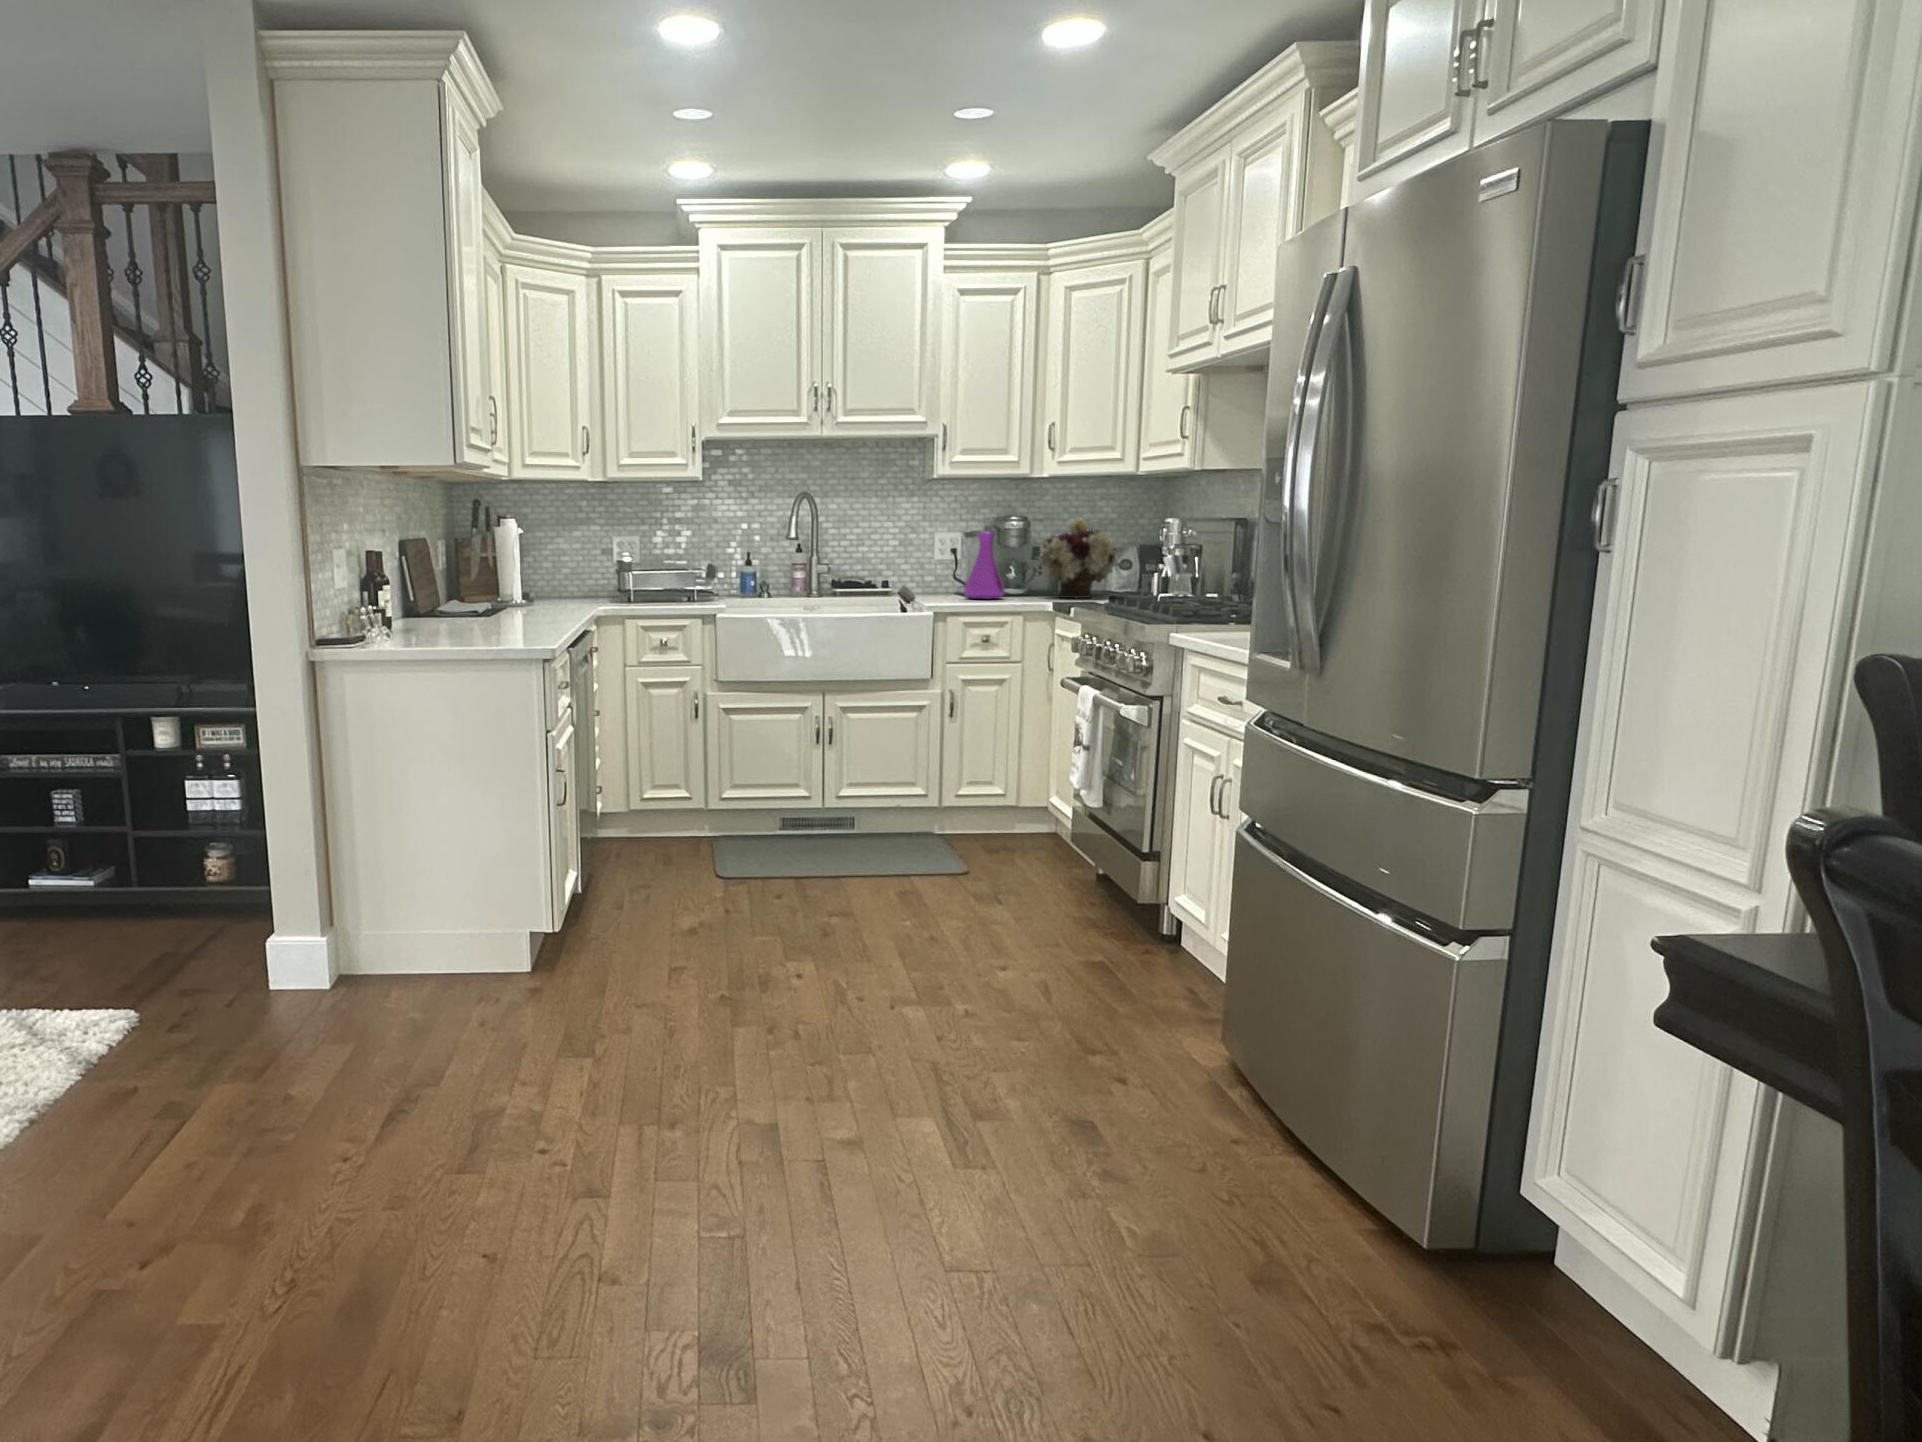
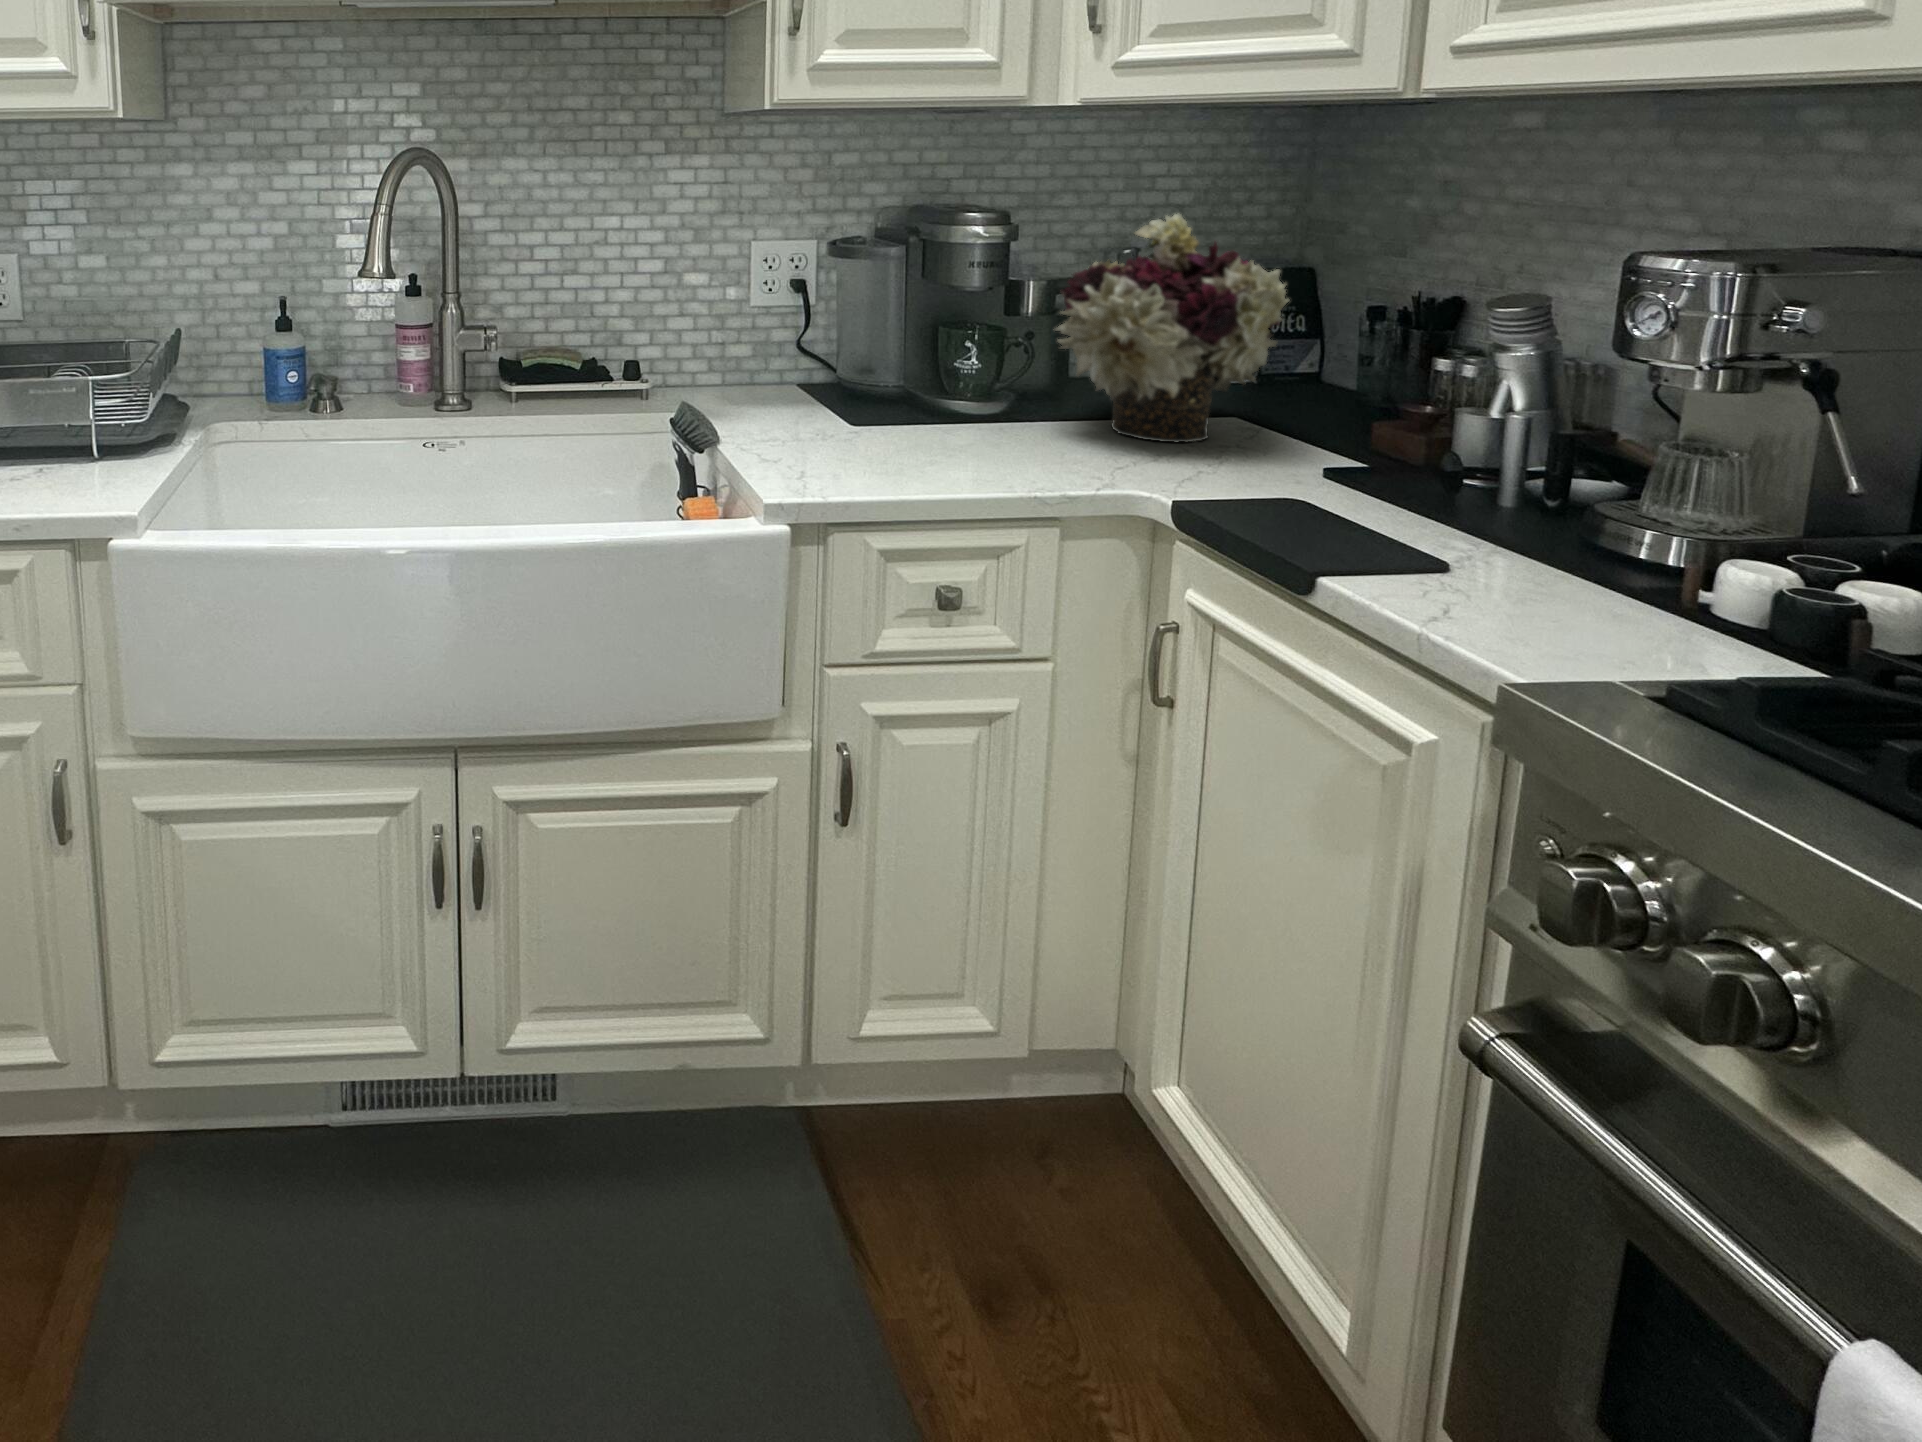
vase: present [964,532,1004,599] -> none [855,259,975,453]

